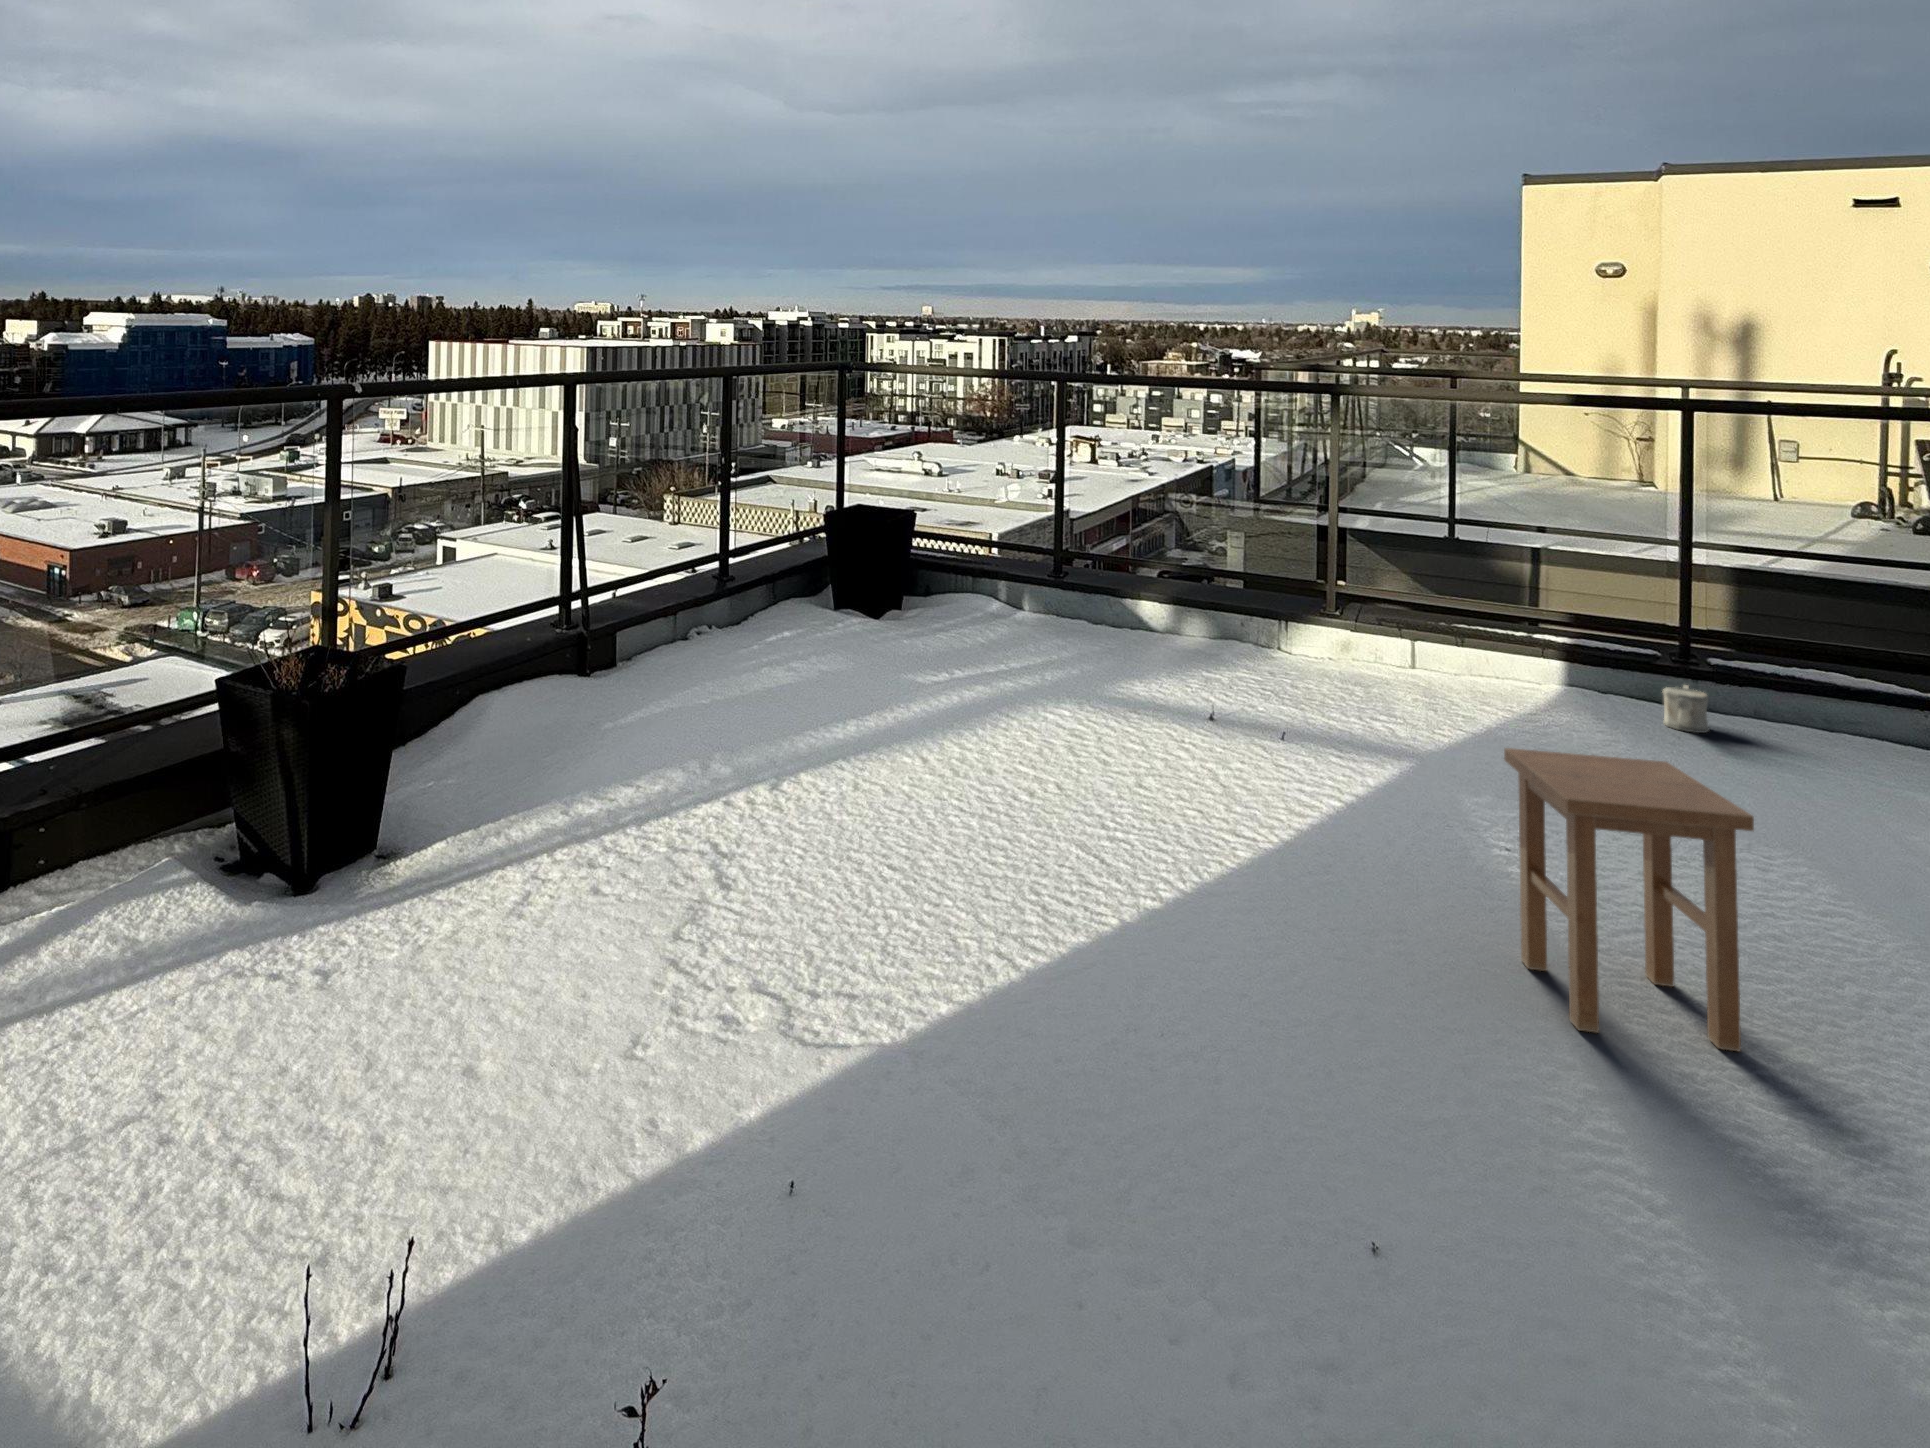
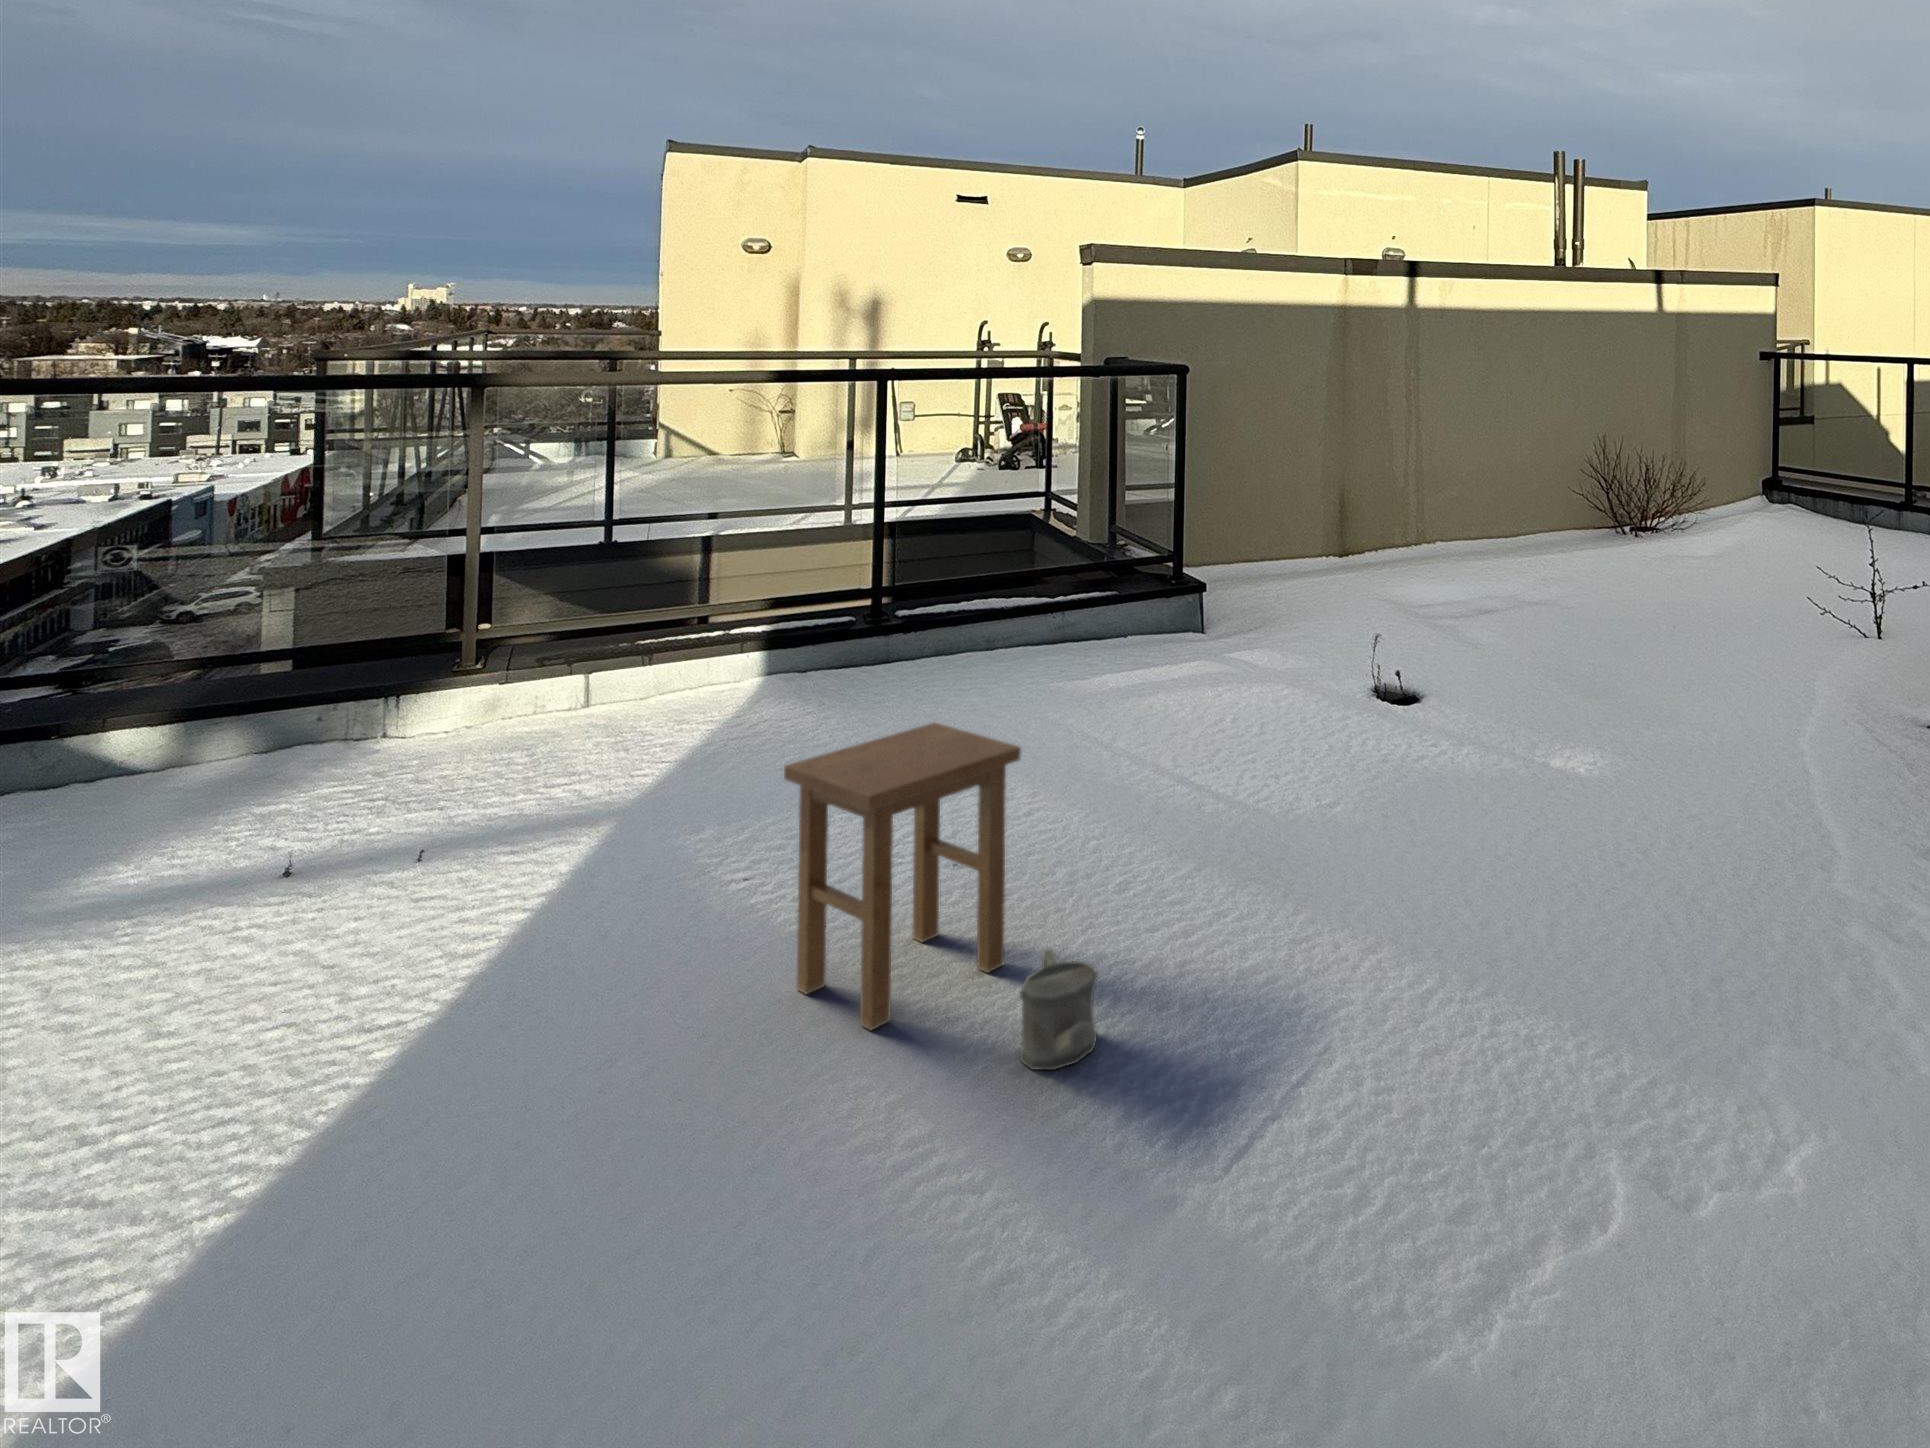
watering can: present [1663,685,1709,733] -> present [1020,949,1097,1070]

